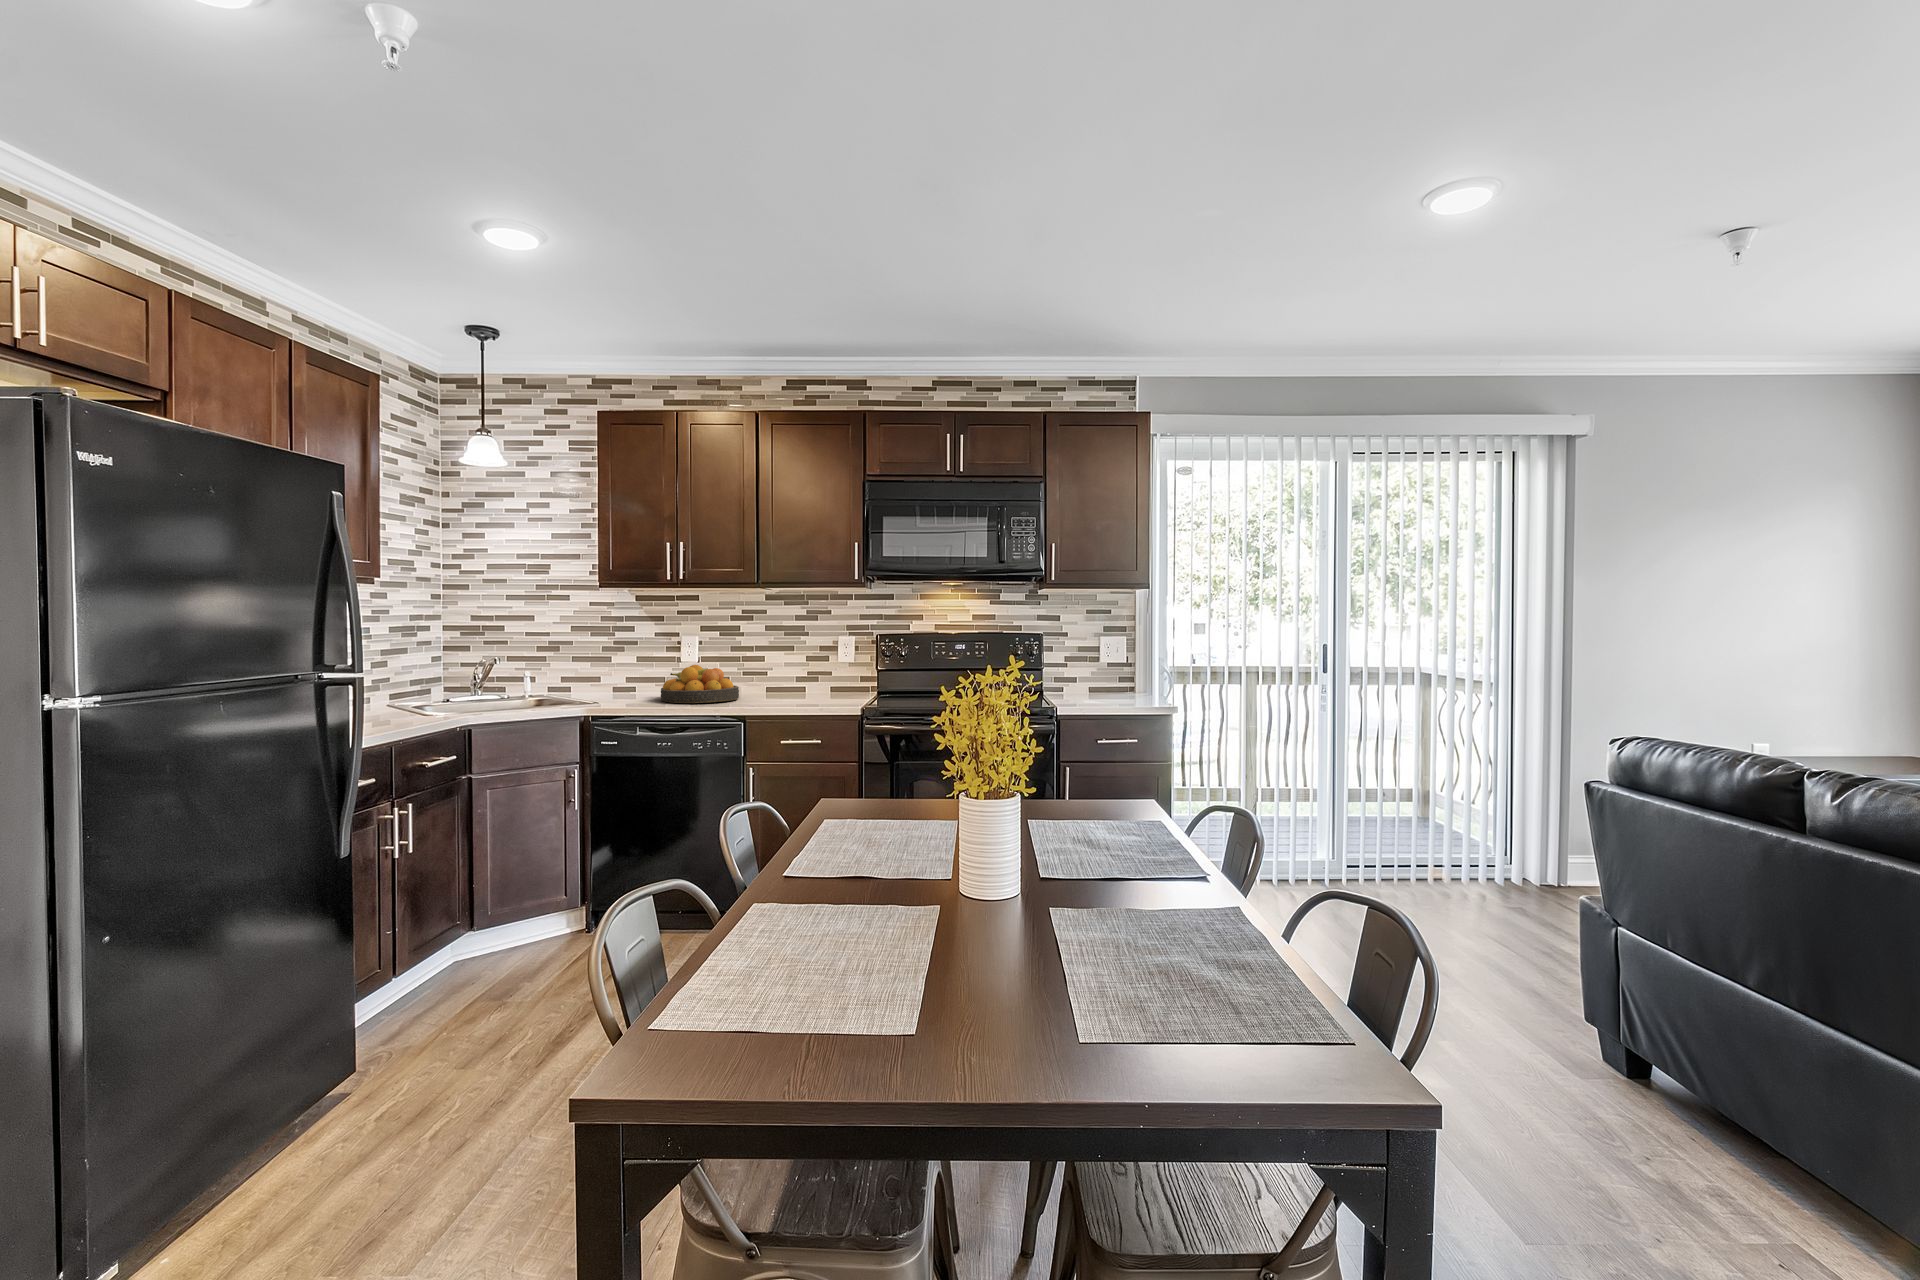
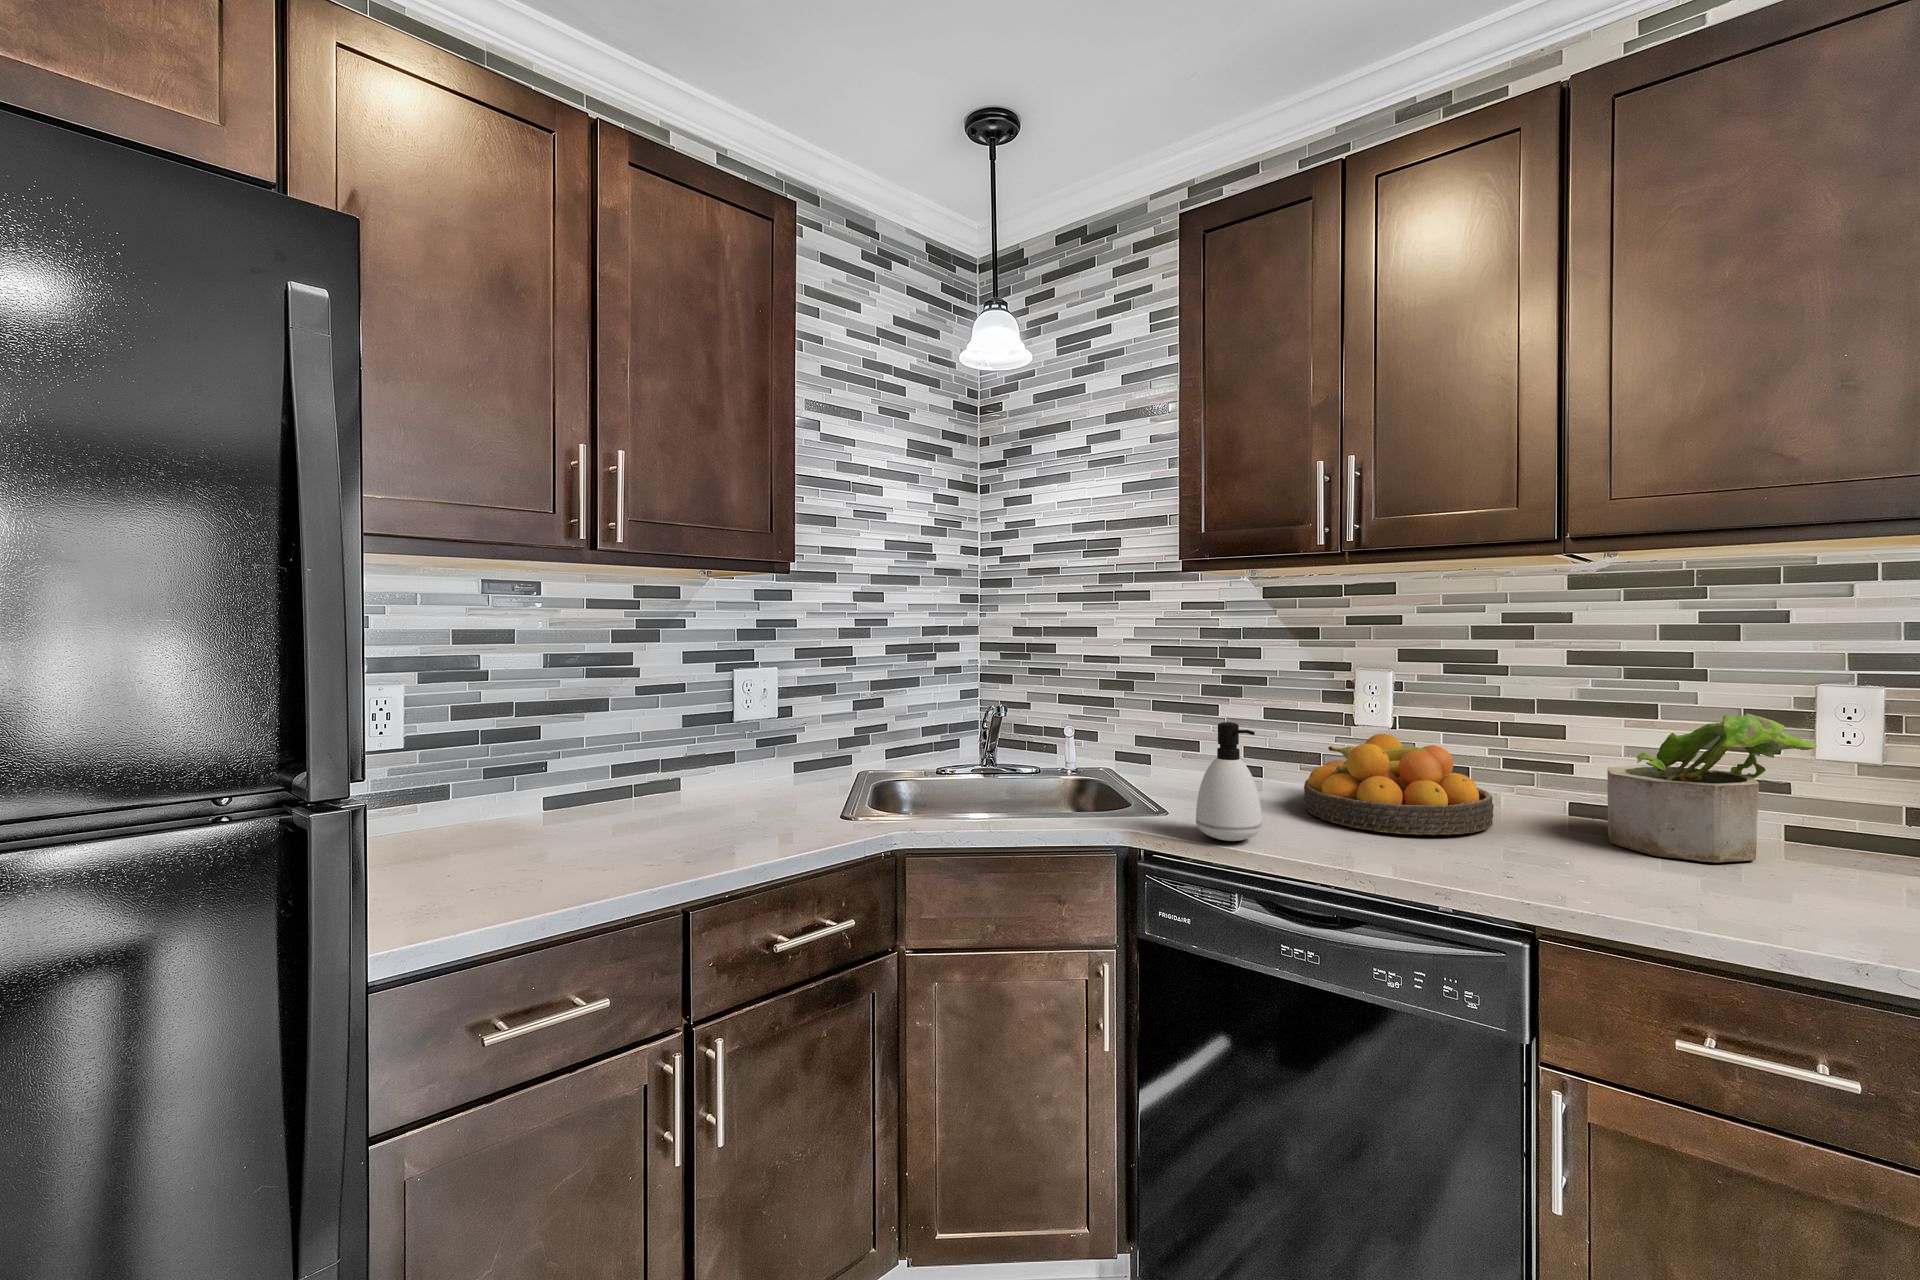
potted plant: none [778,646,839,701] -> present [1607,713,1817,863]
soap dispenser: none [617,657,647,710] -> present [1196,722,1262,841]

